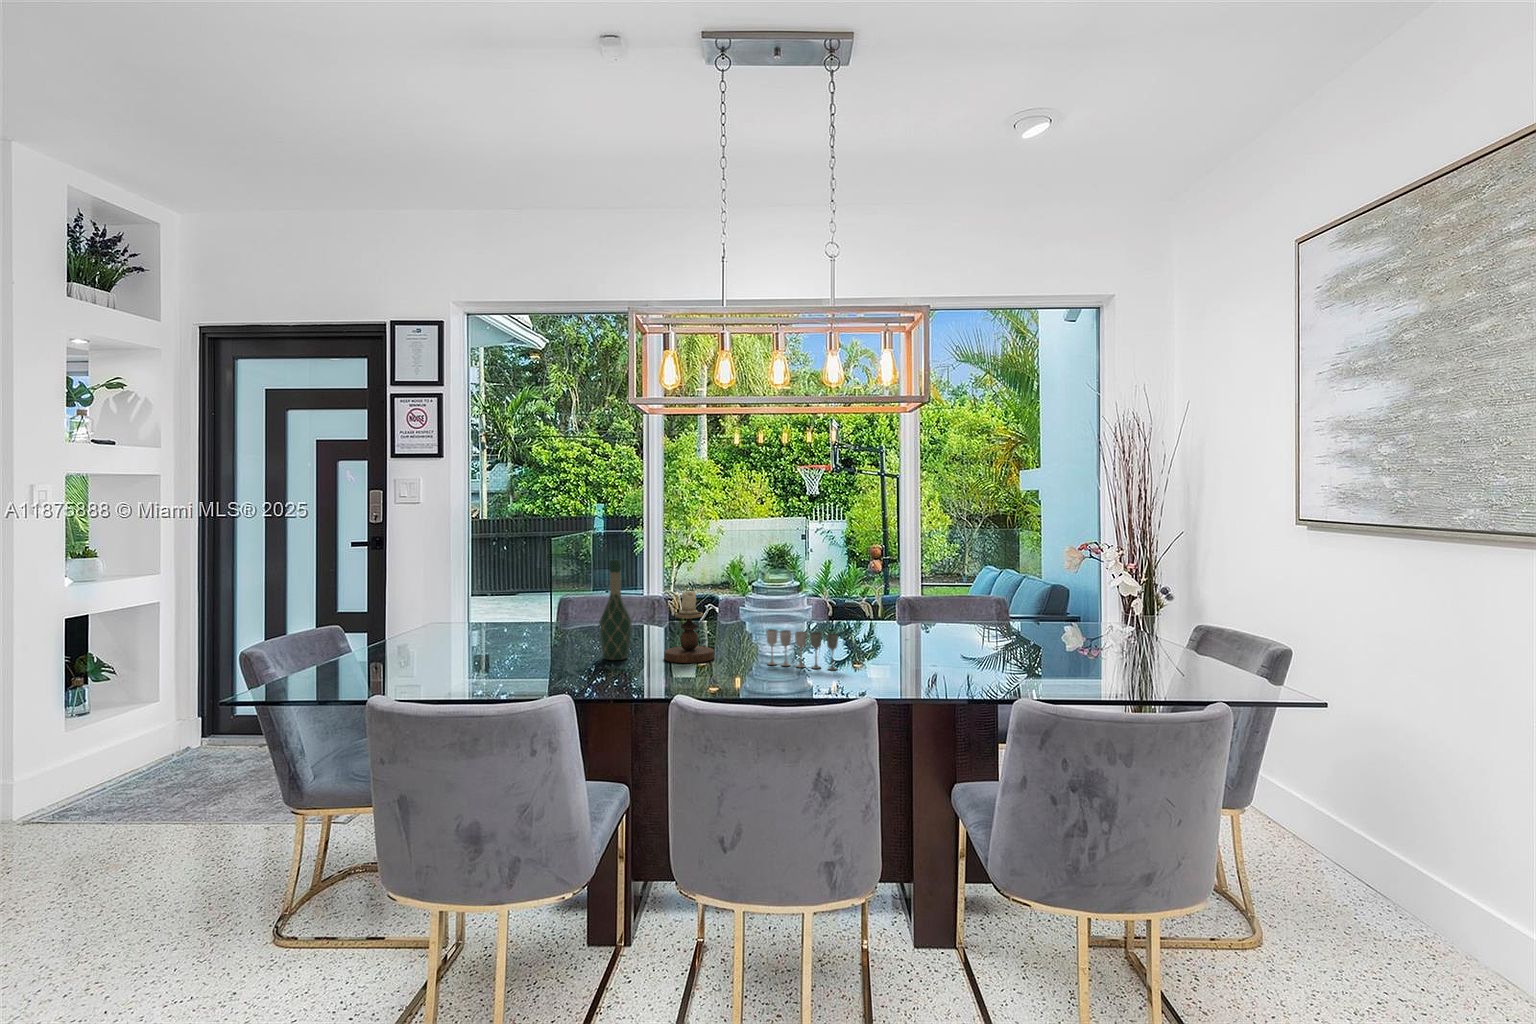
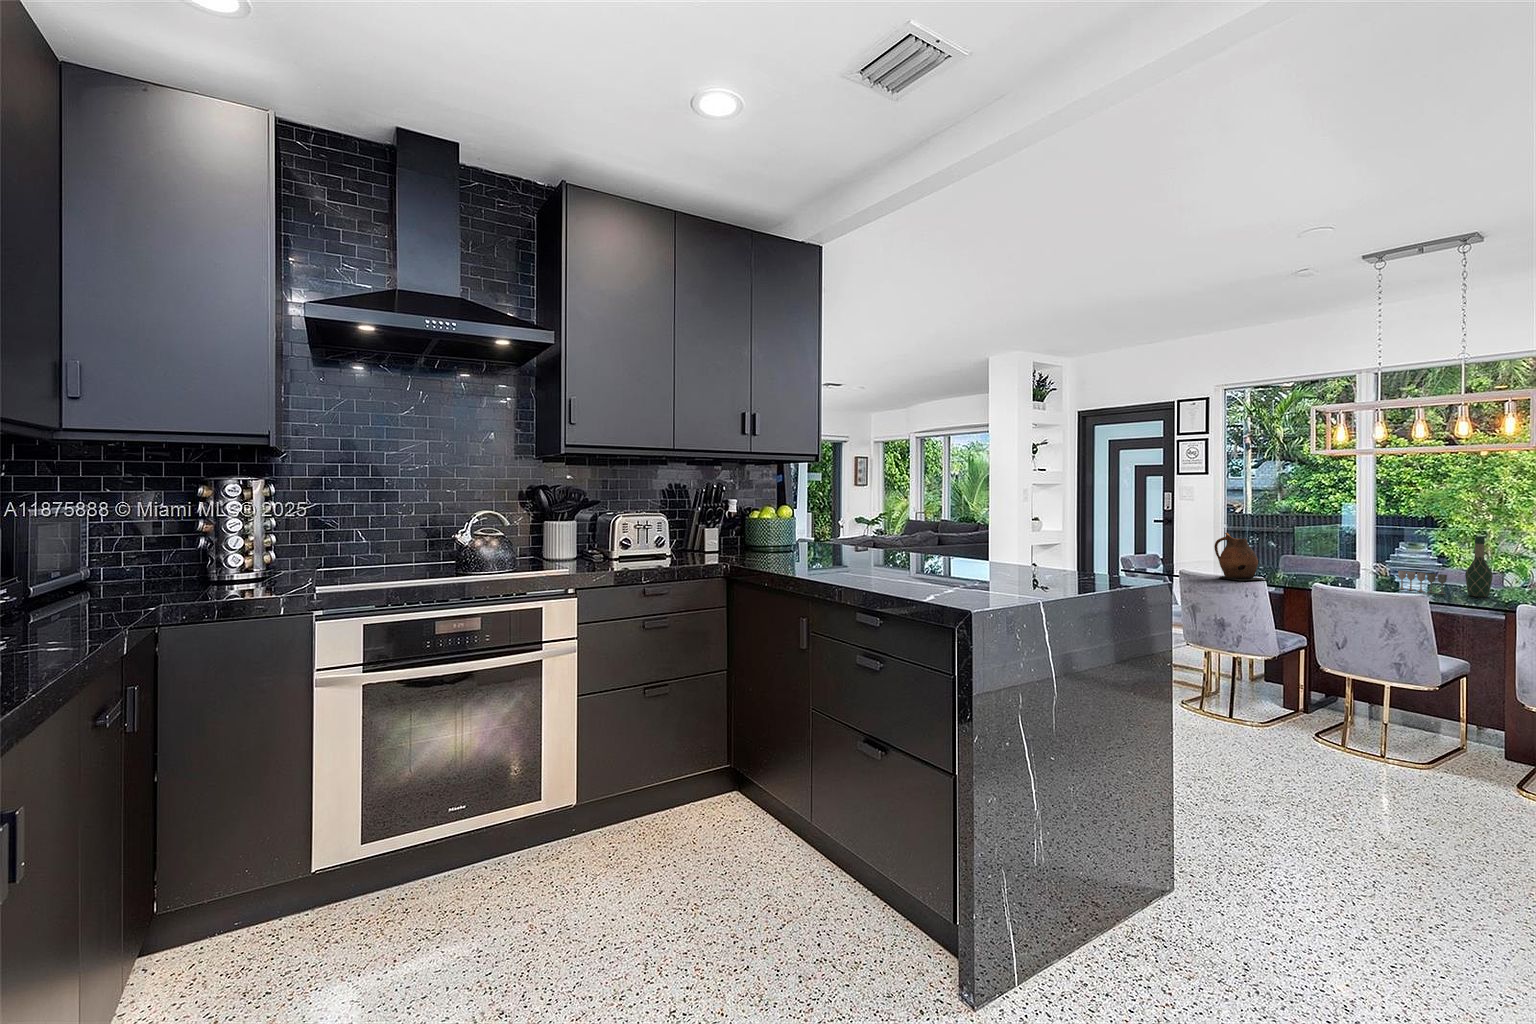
wine bottle: present [599,559,632,660] -> present [1465,536,1493,597]
ceramic pitcher: none [458,576,563,689] -> present [1214,533,1267,581]
candlestick: present [664,592,714,663] -> none [1332,548,1366,585]

